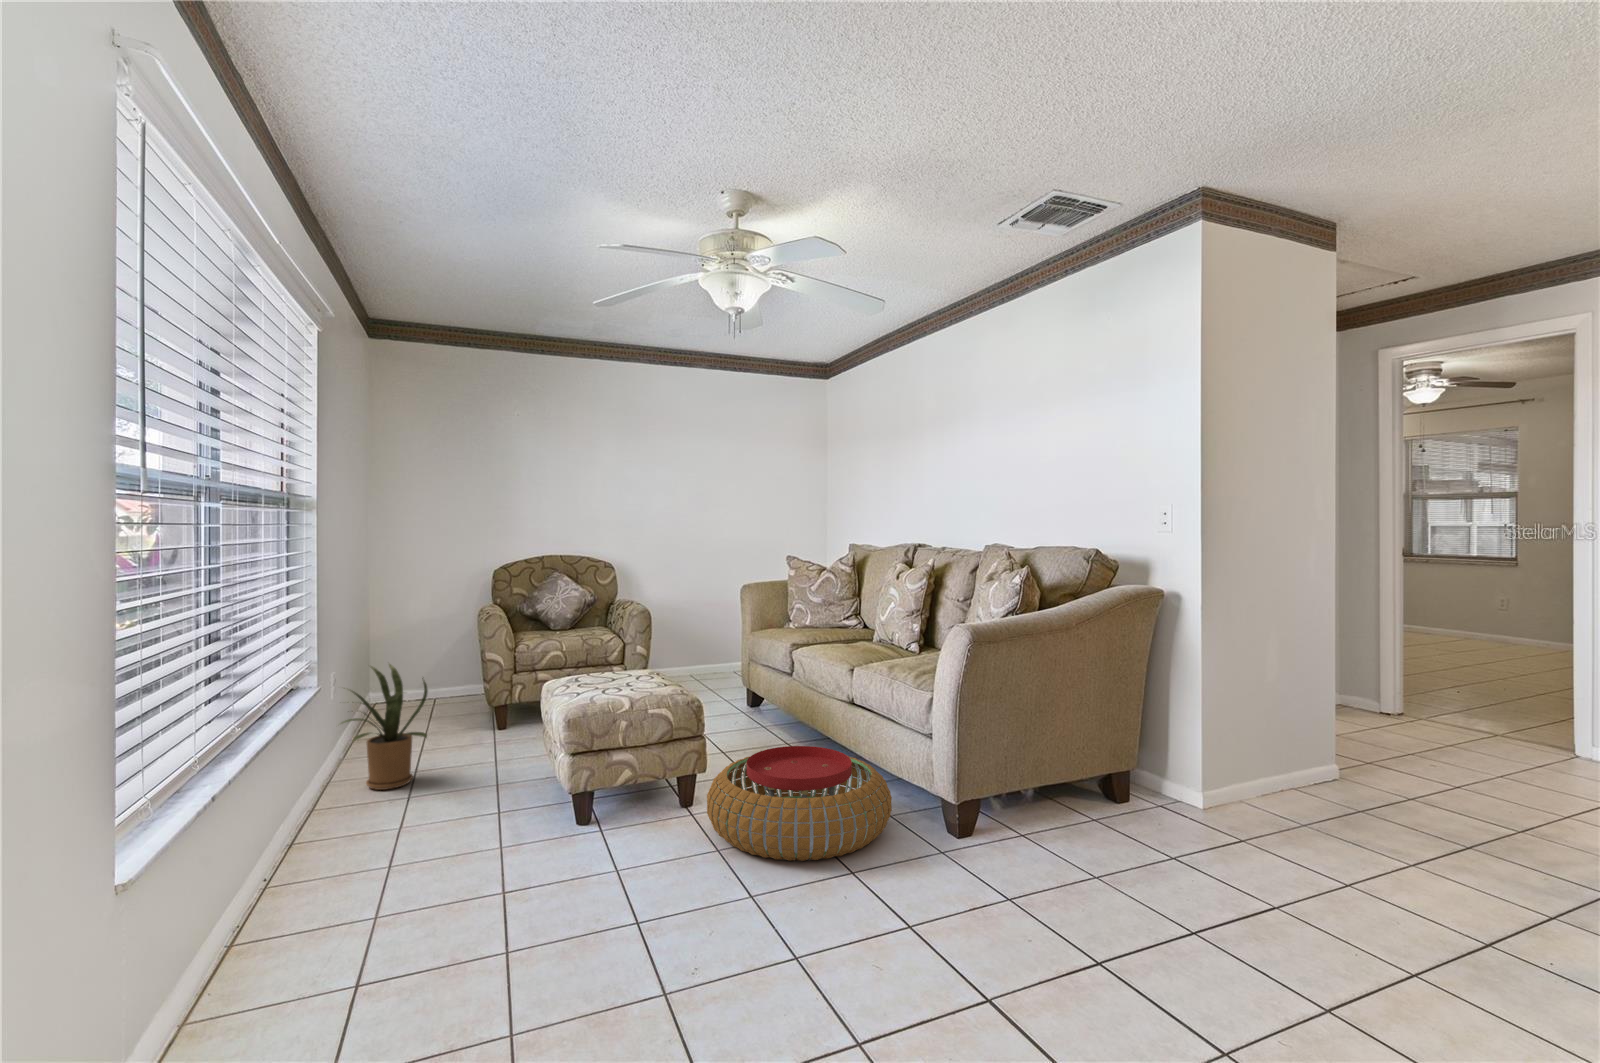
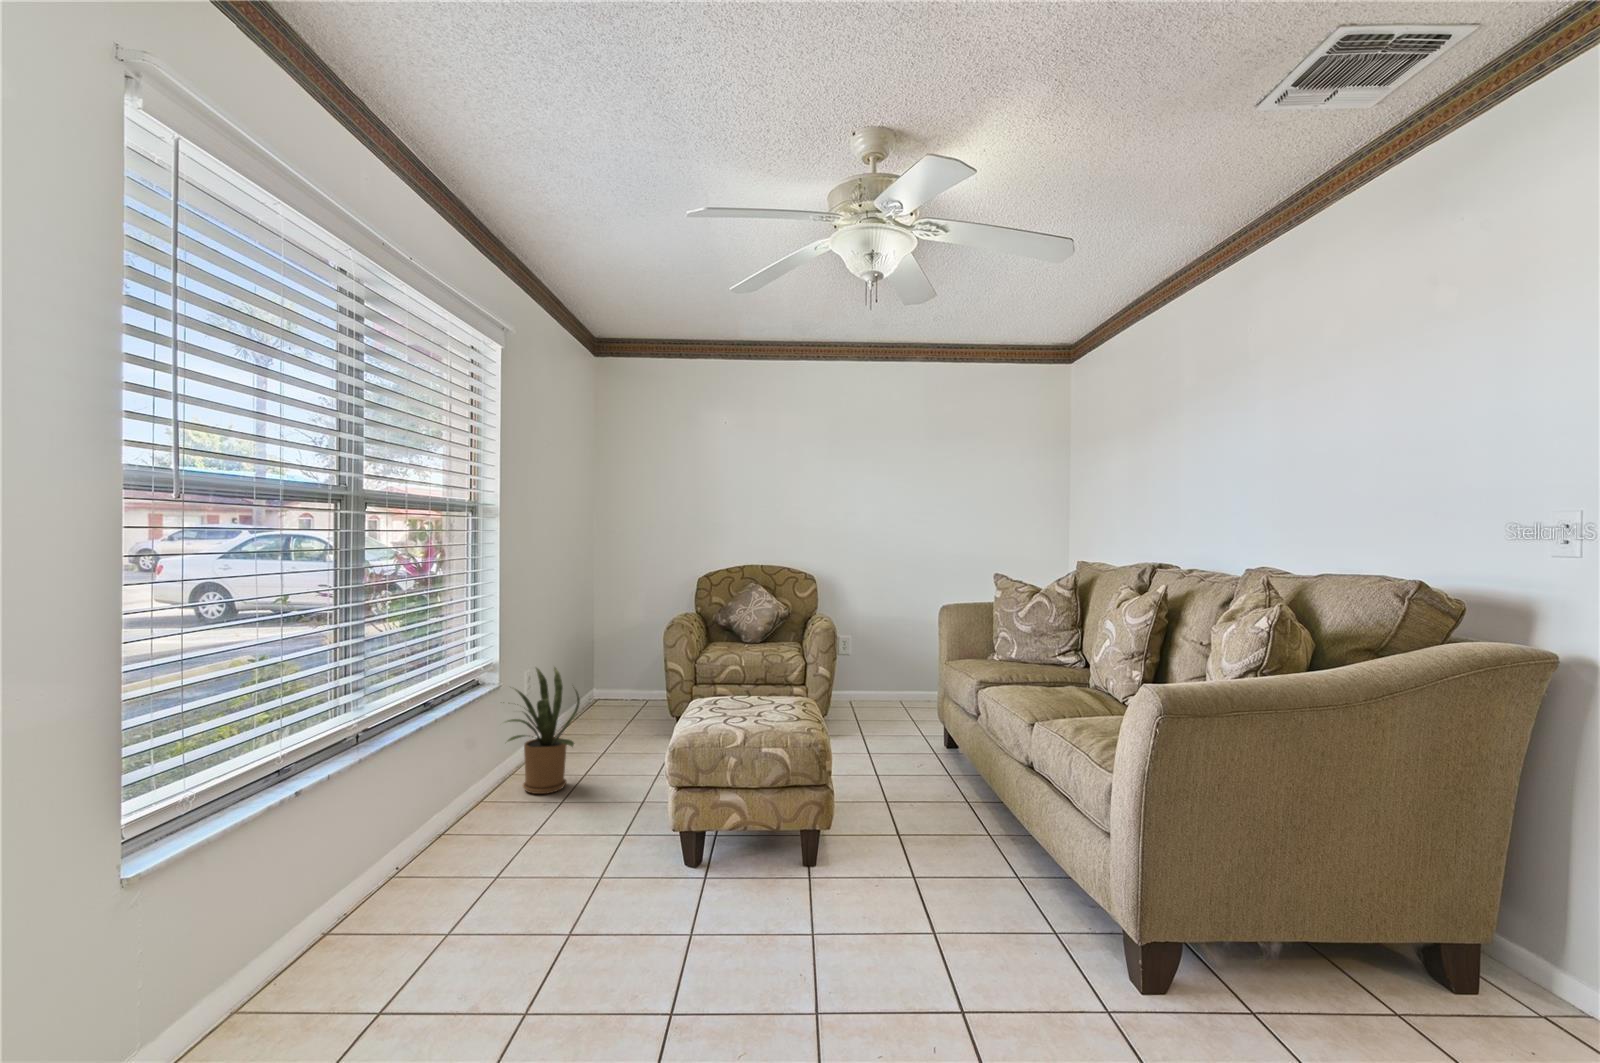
pouf: present [707,746,892,861] -> none [804,817,1048,985]

